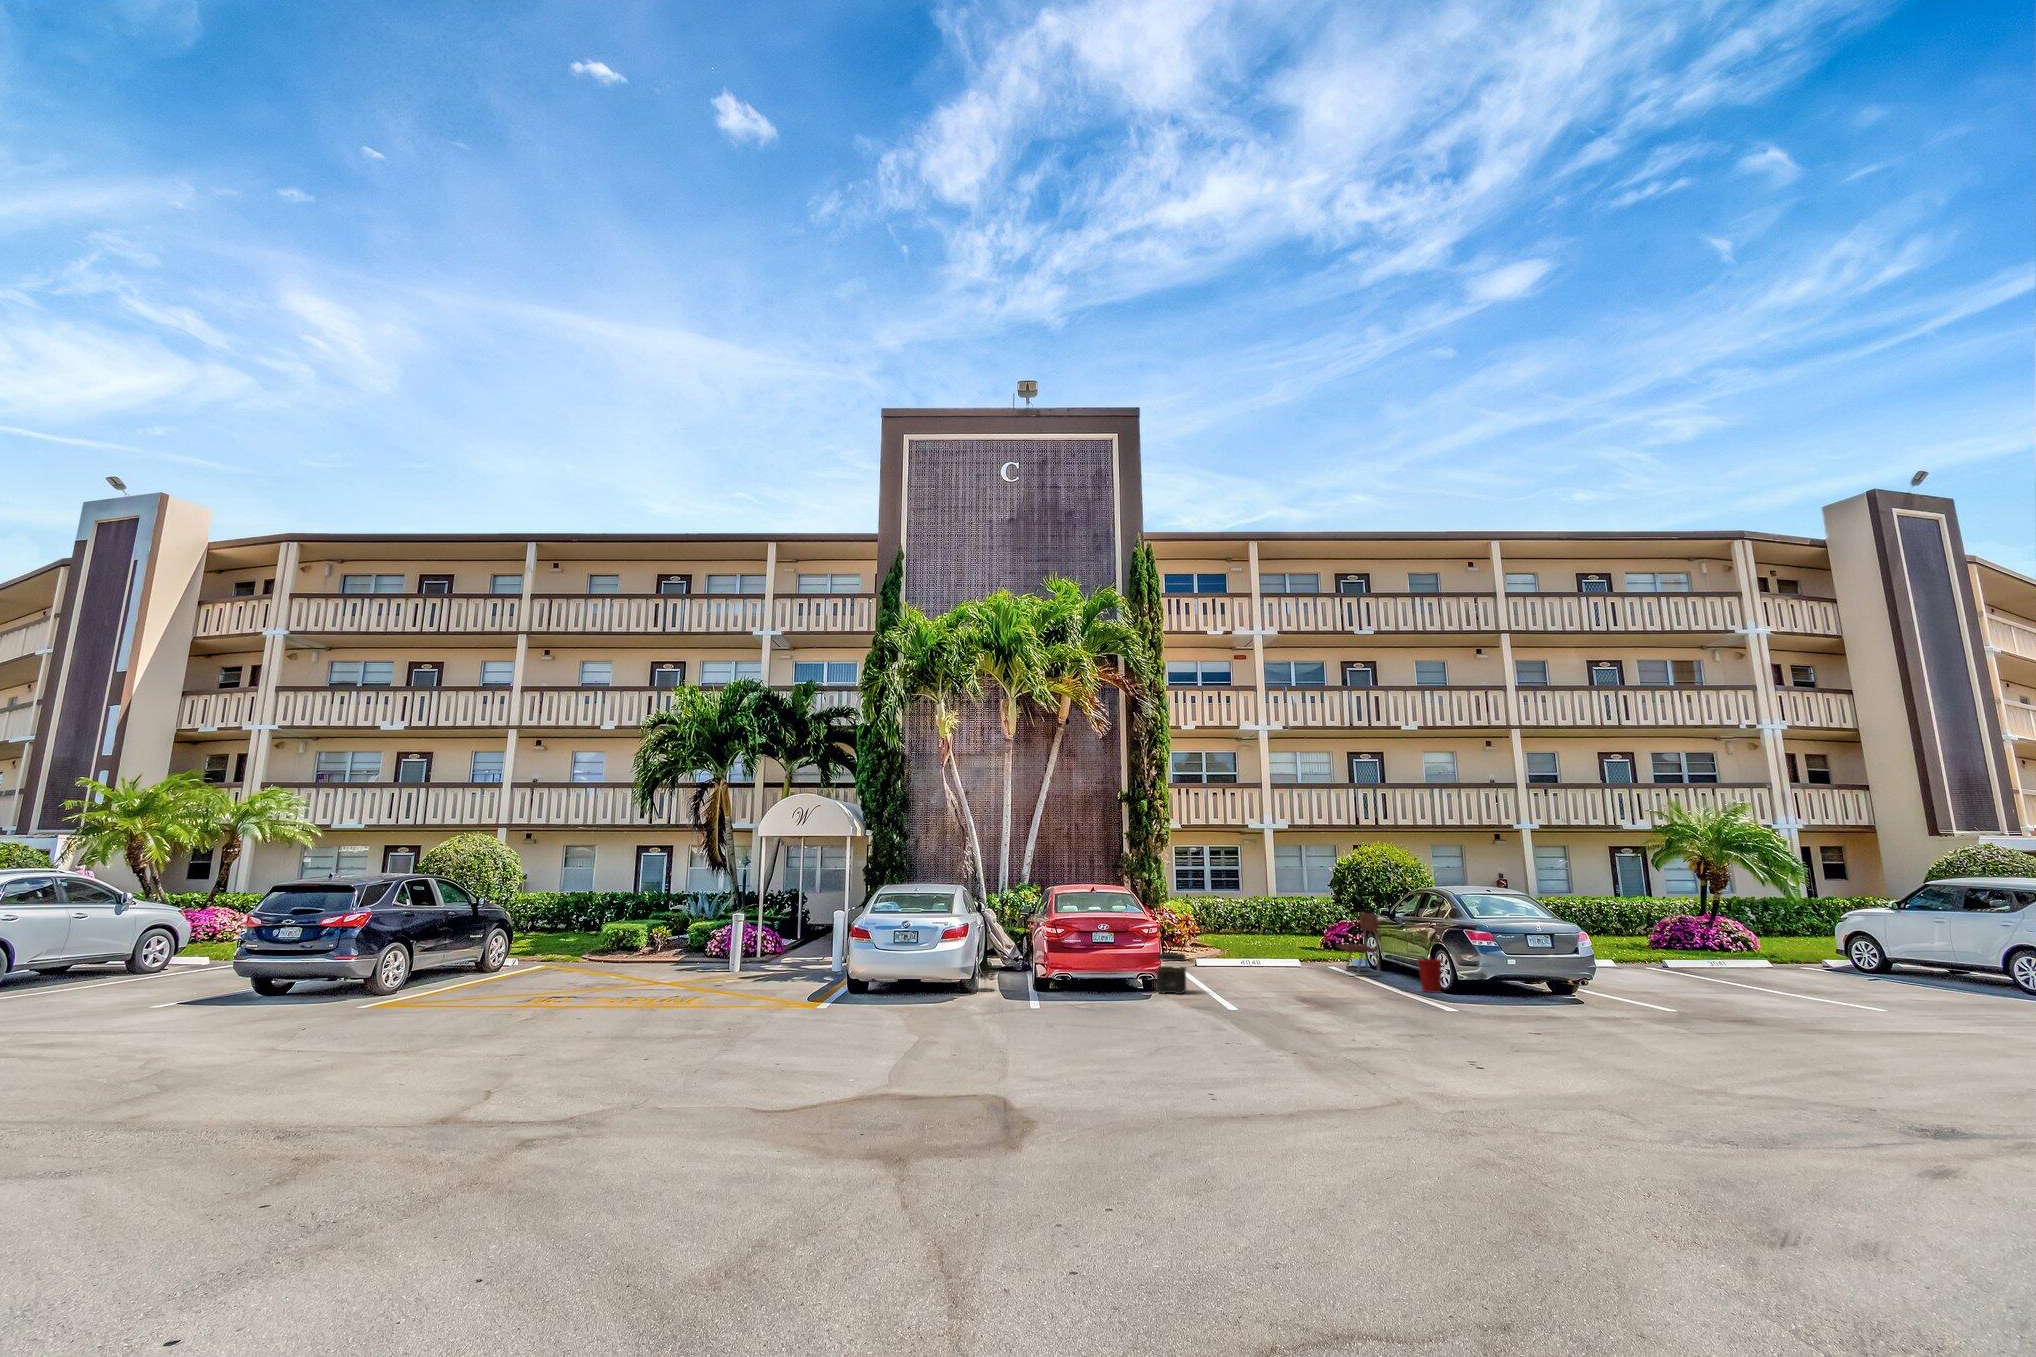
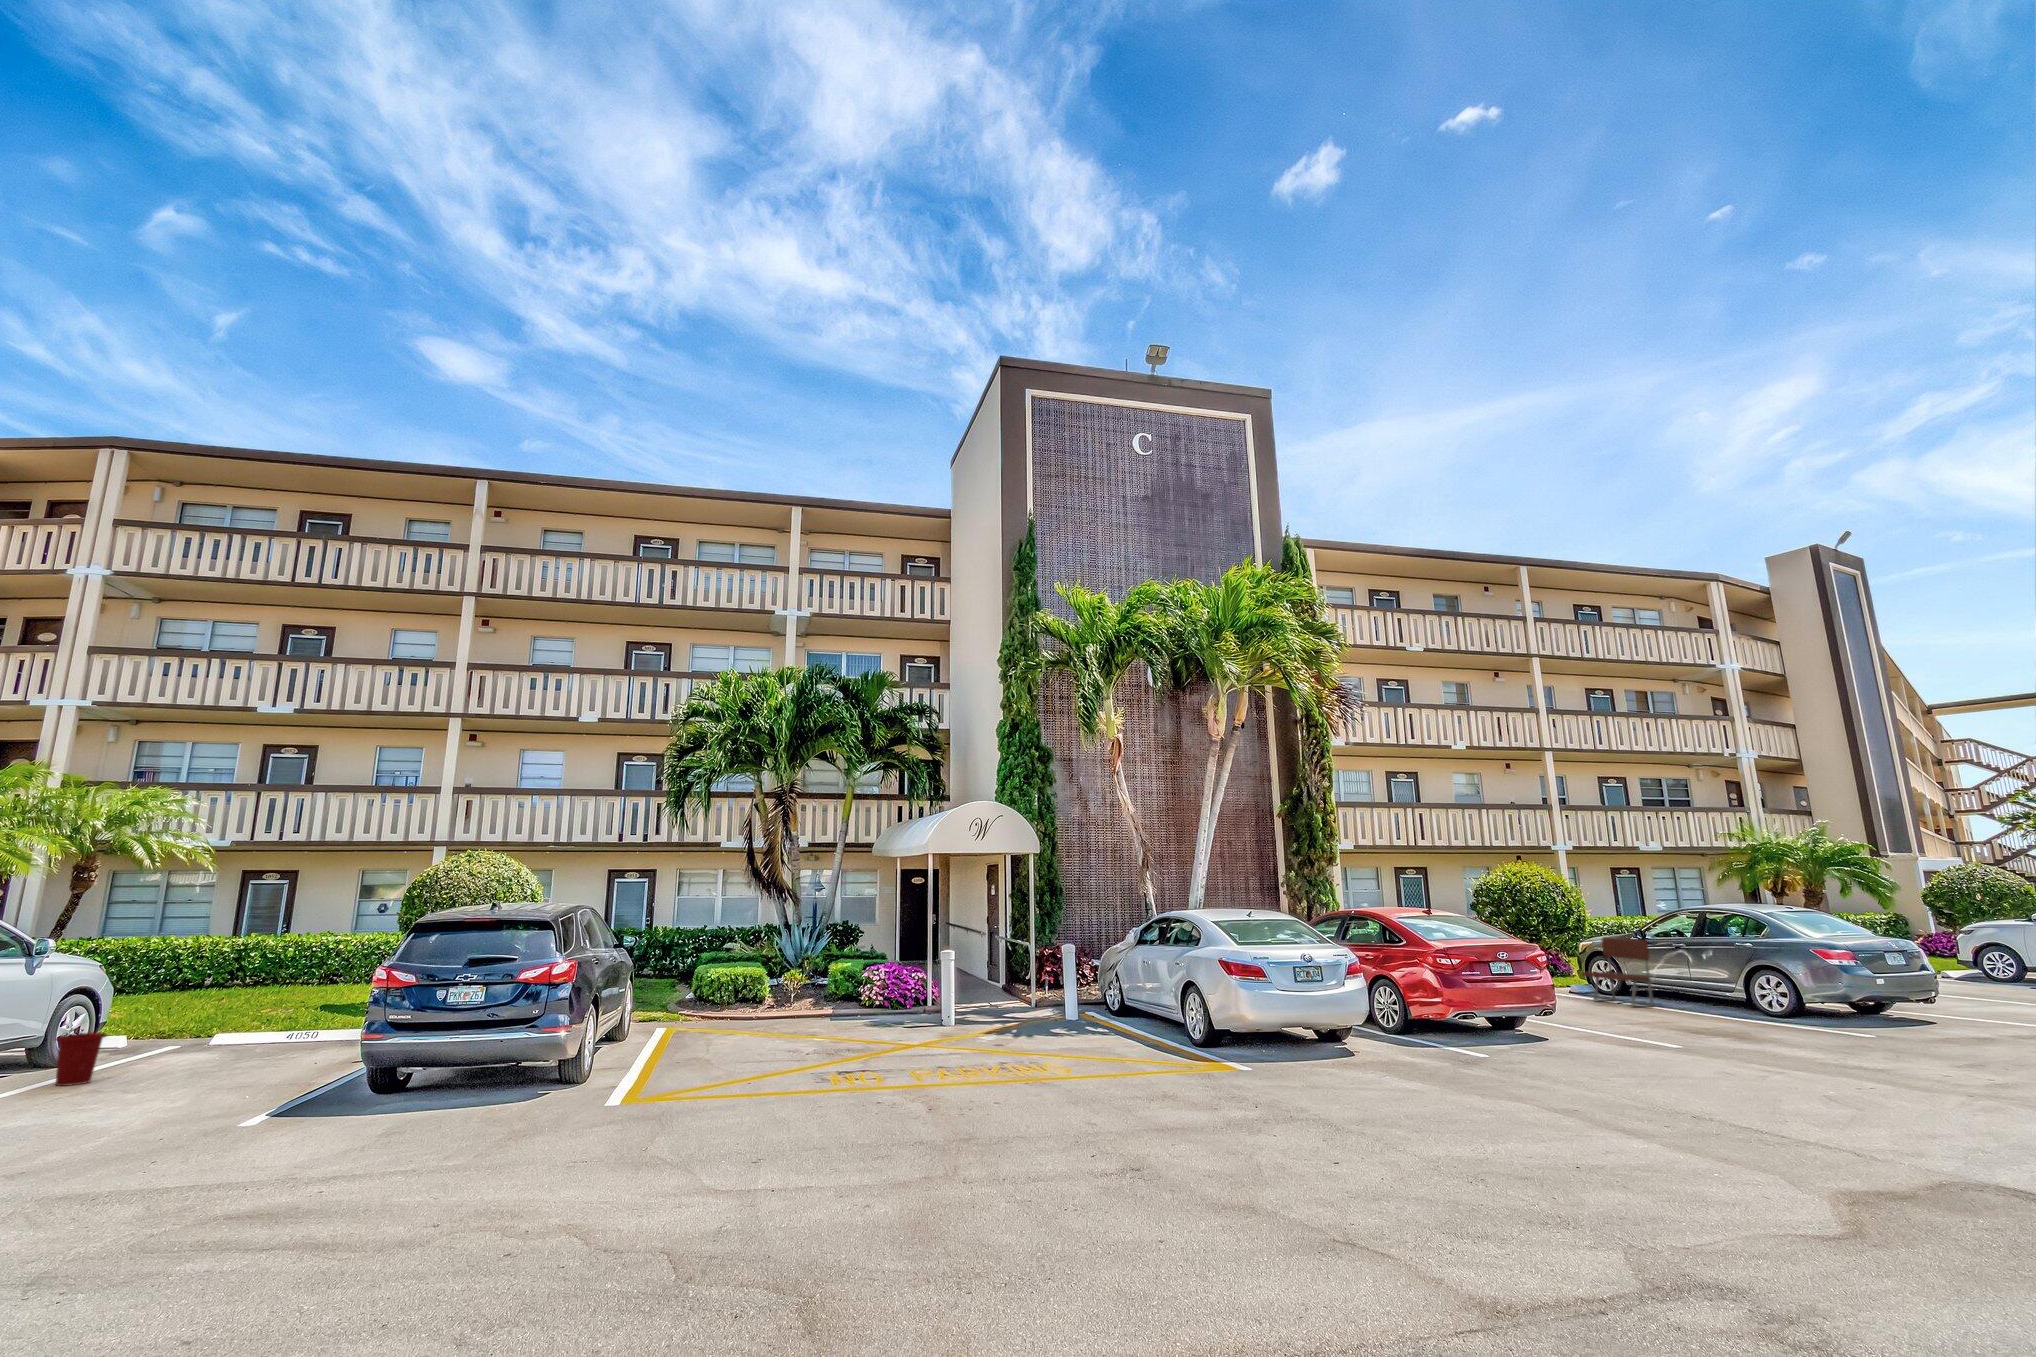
toolbox: present [1157,953,1186,994] -> none [1535,992,1583,1041]
potted tree: present [976,958,996,992] -> none [1343,999,1377,1049]
waste bin: present [1417,959,1443,993] -> present [56,1032,107,1086]

